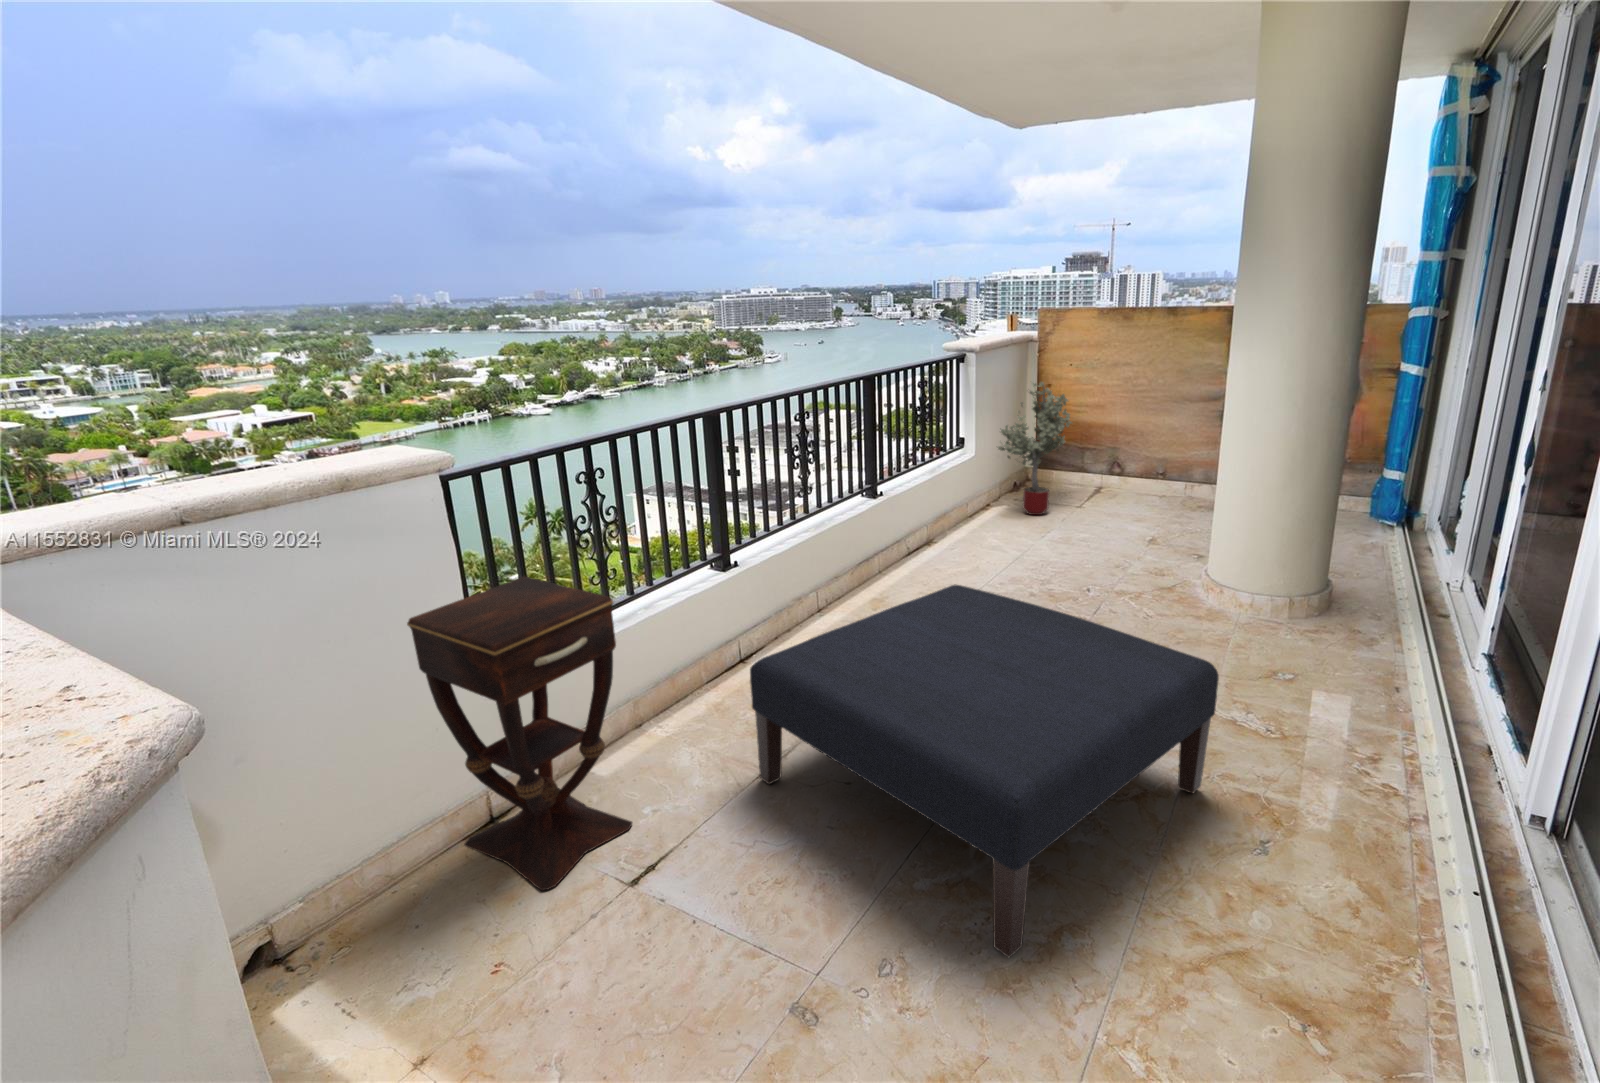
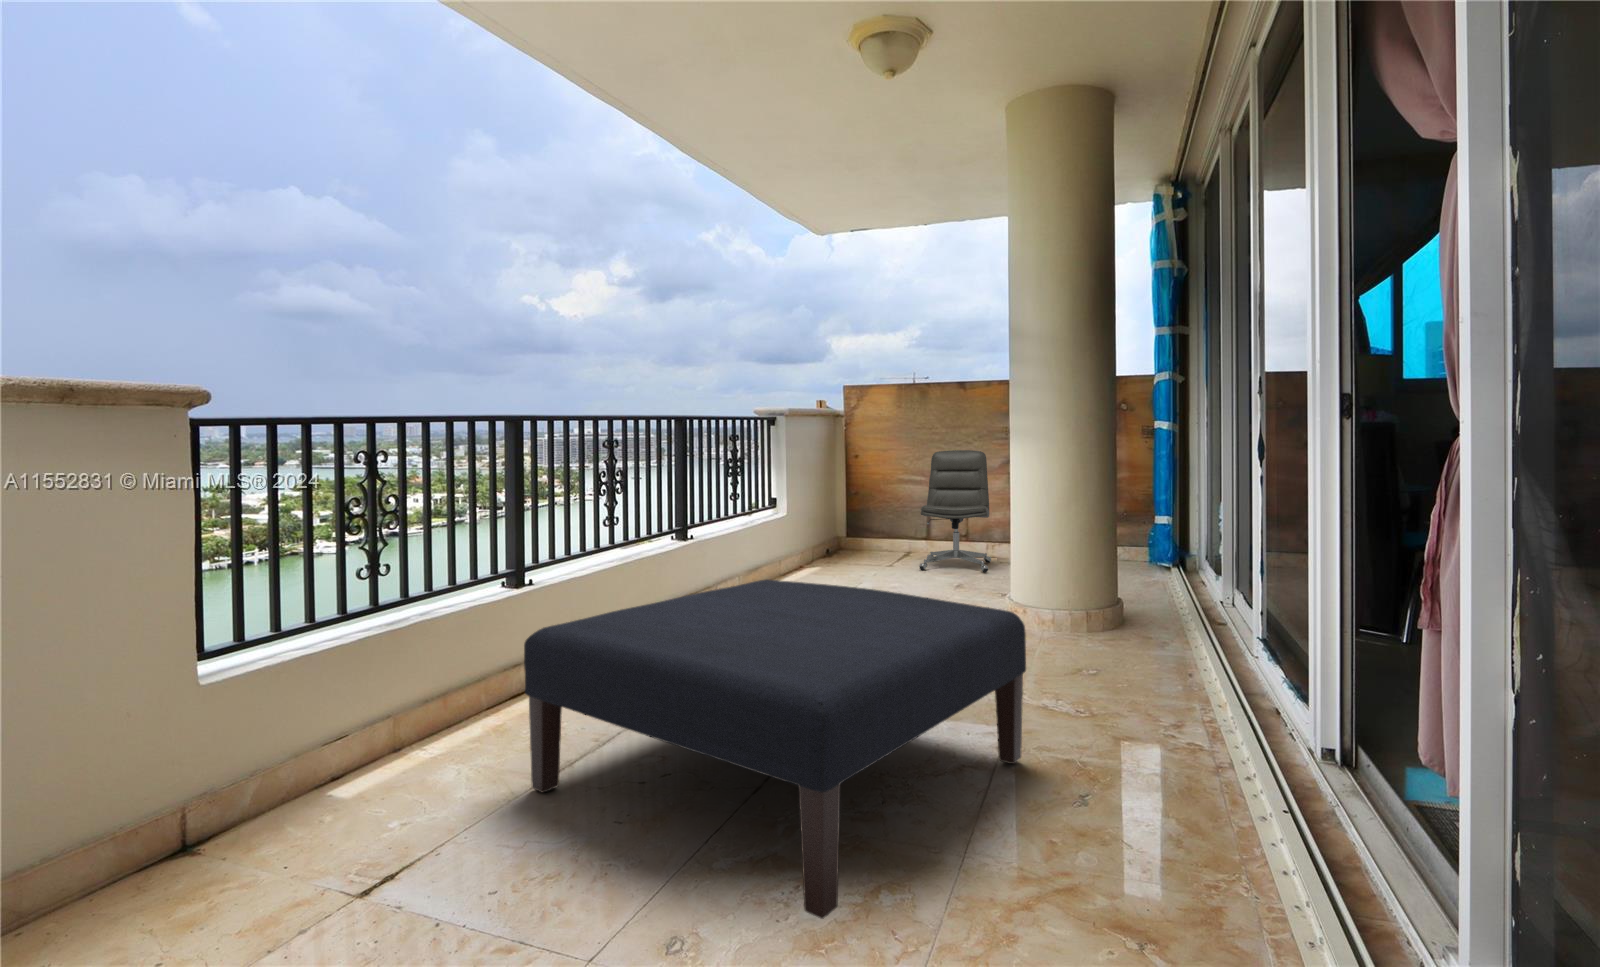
potted tree: present [998,382,1072,515] -> none [811,442,884,574]
chair: none [1106,383,1190,517] -> present [919,450,991,572]
side table: present [407,577,632,891] -> none [54,528,353,924]

